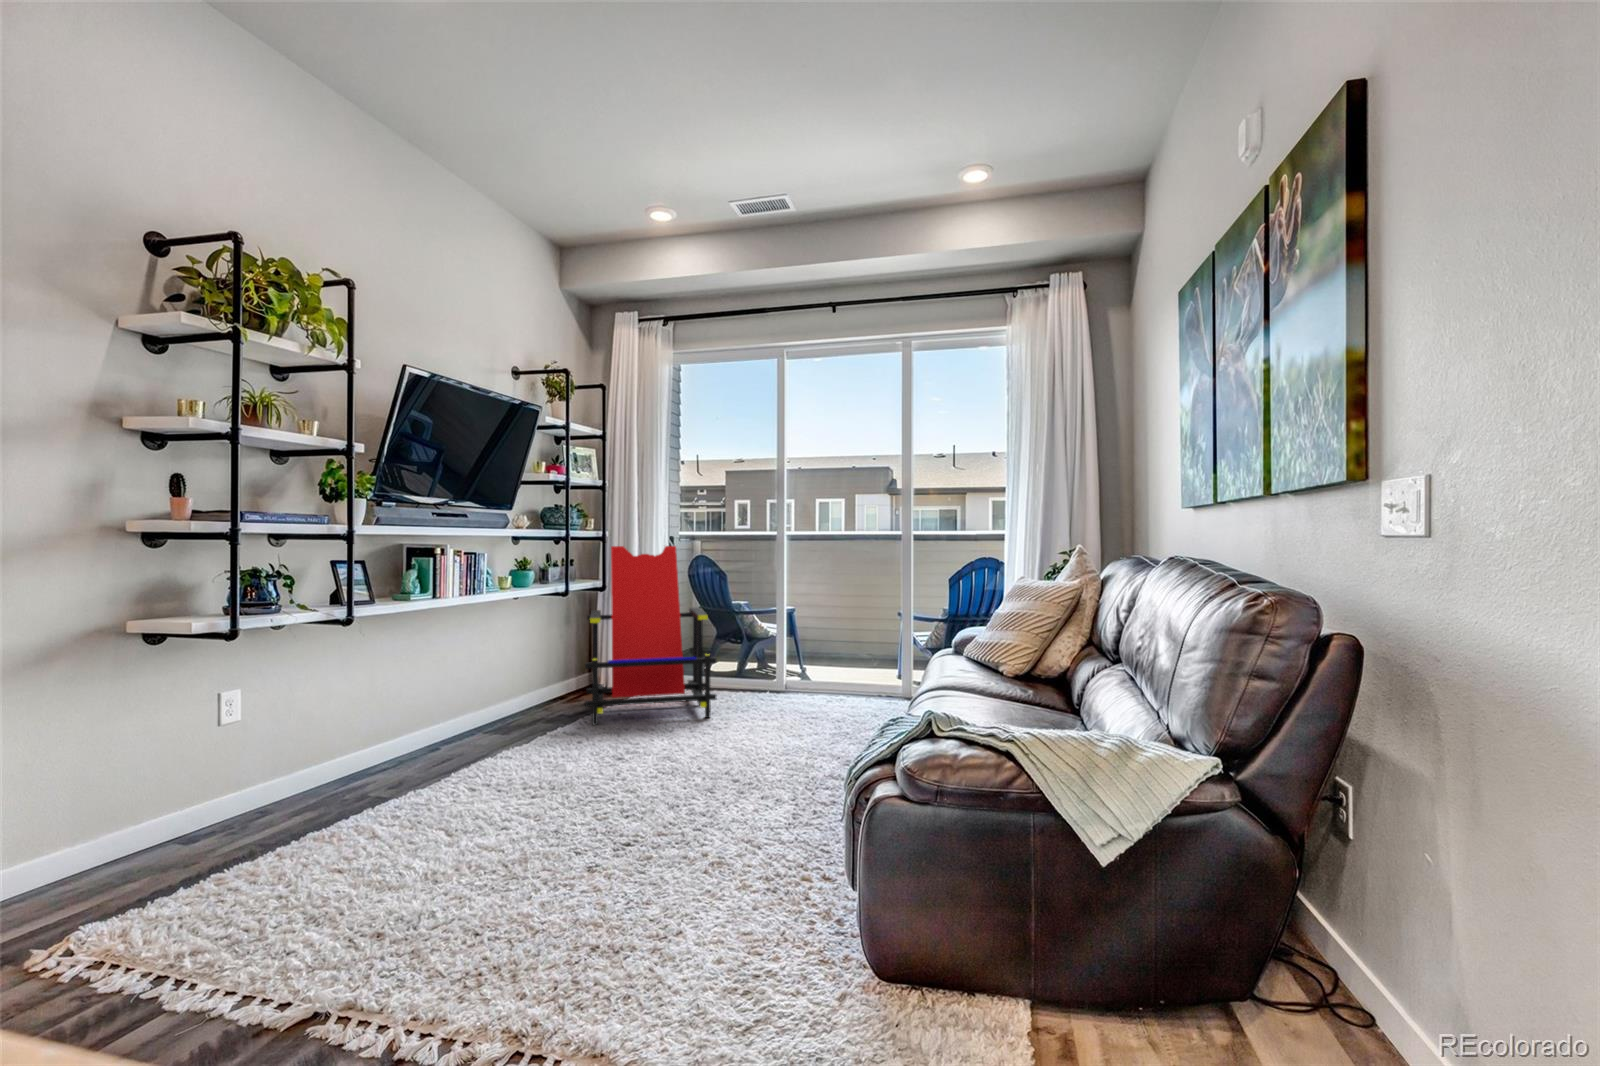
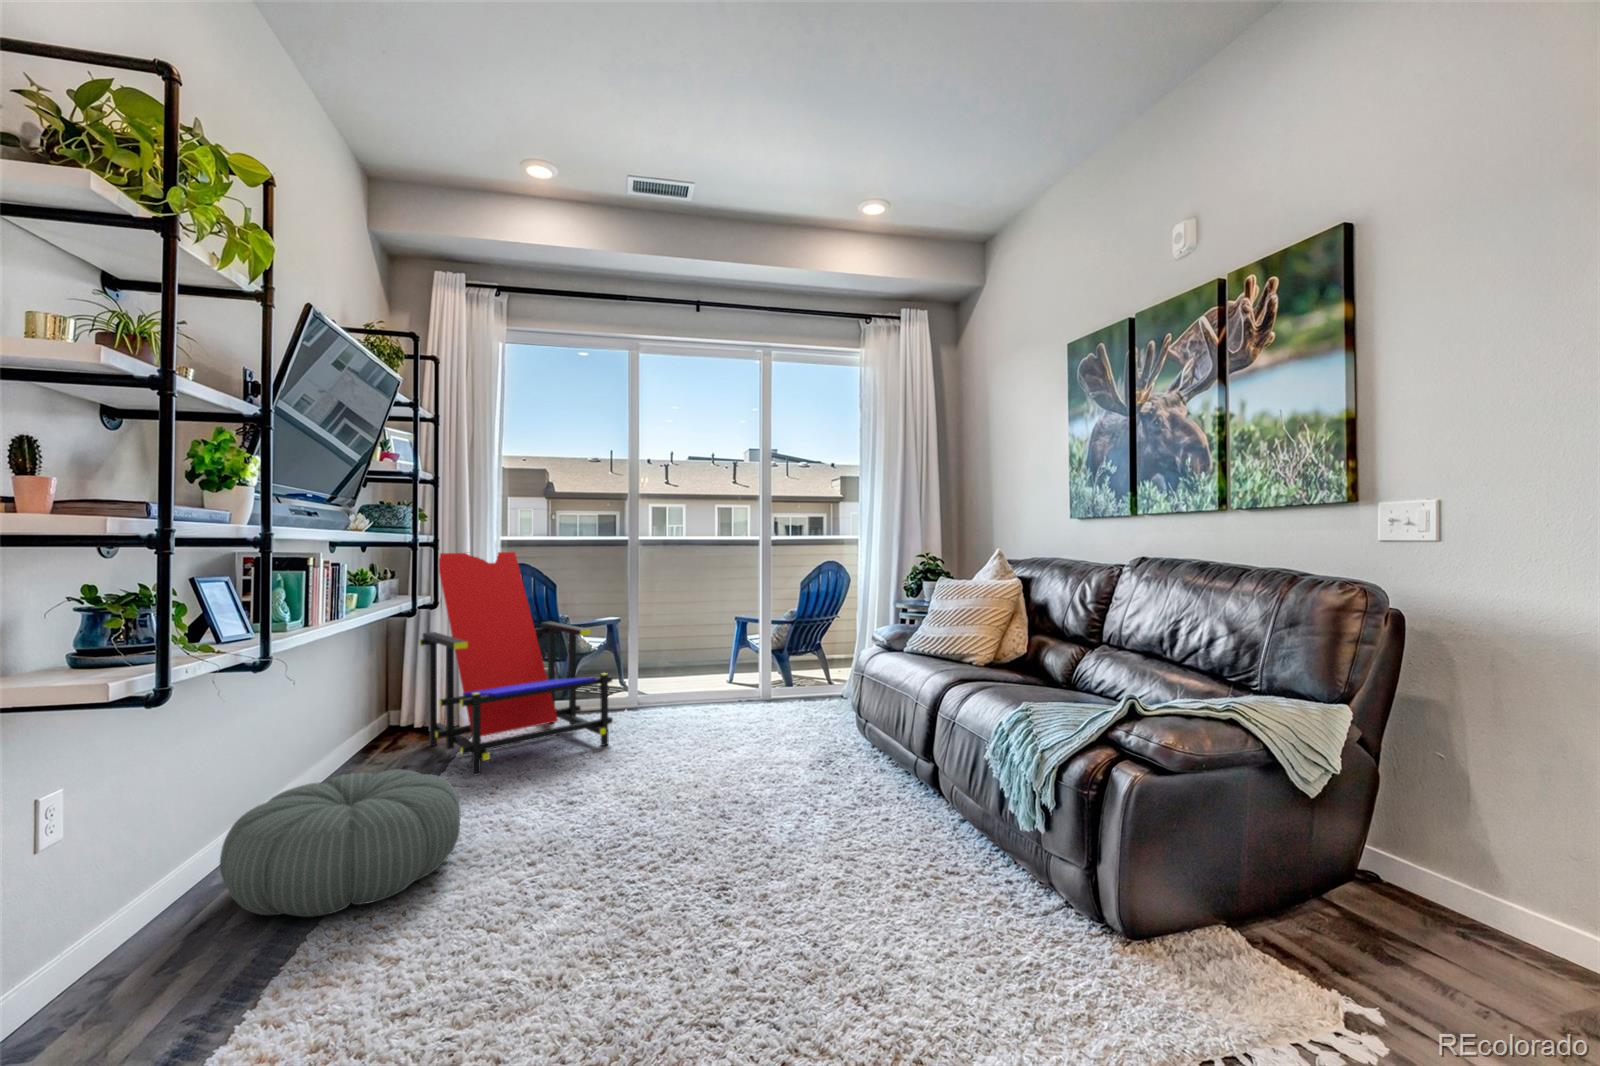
pouf: none [366,702,522,787] -> present [220,769,460,917]

